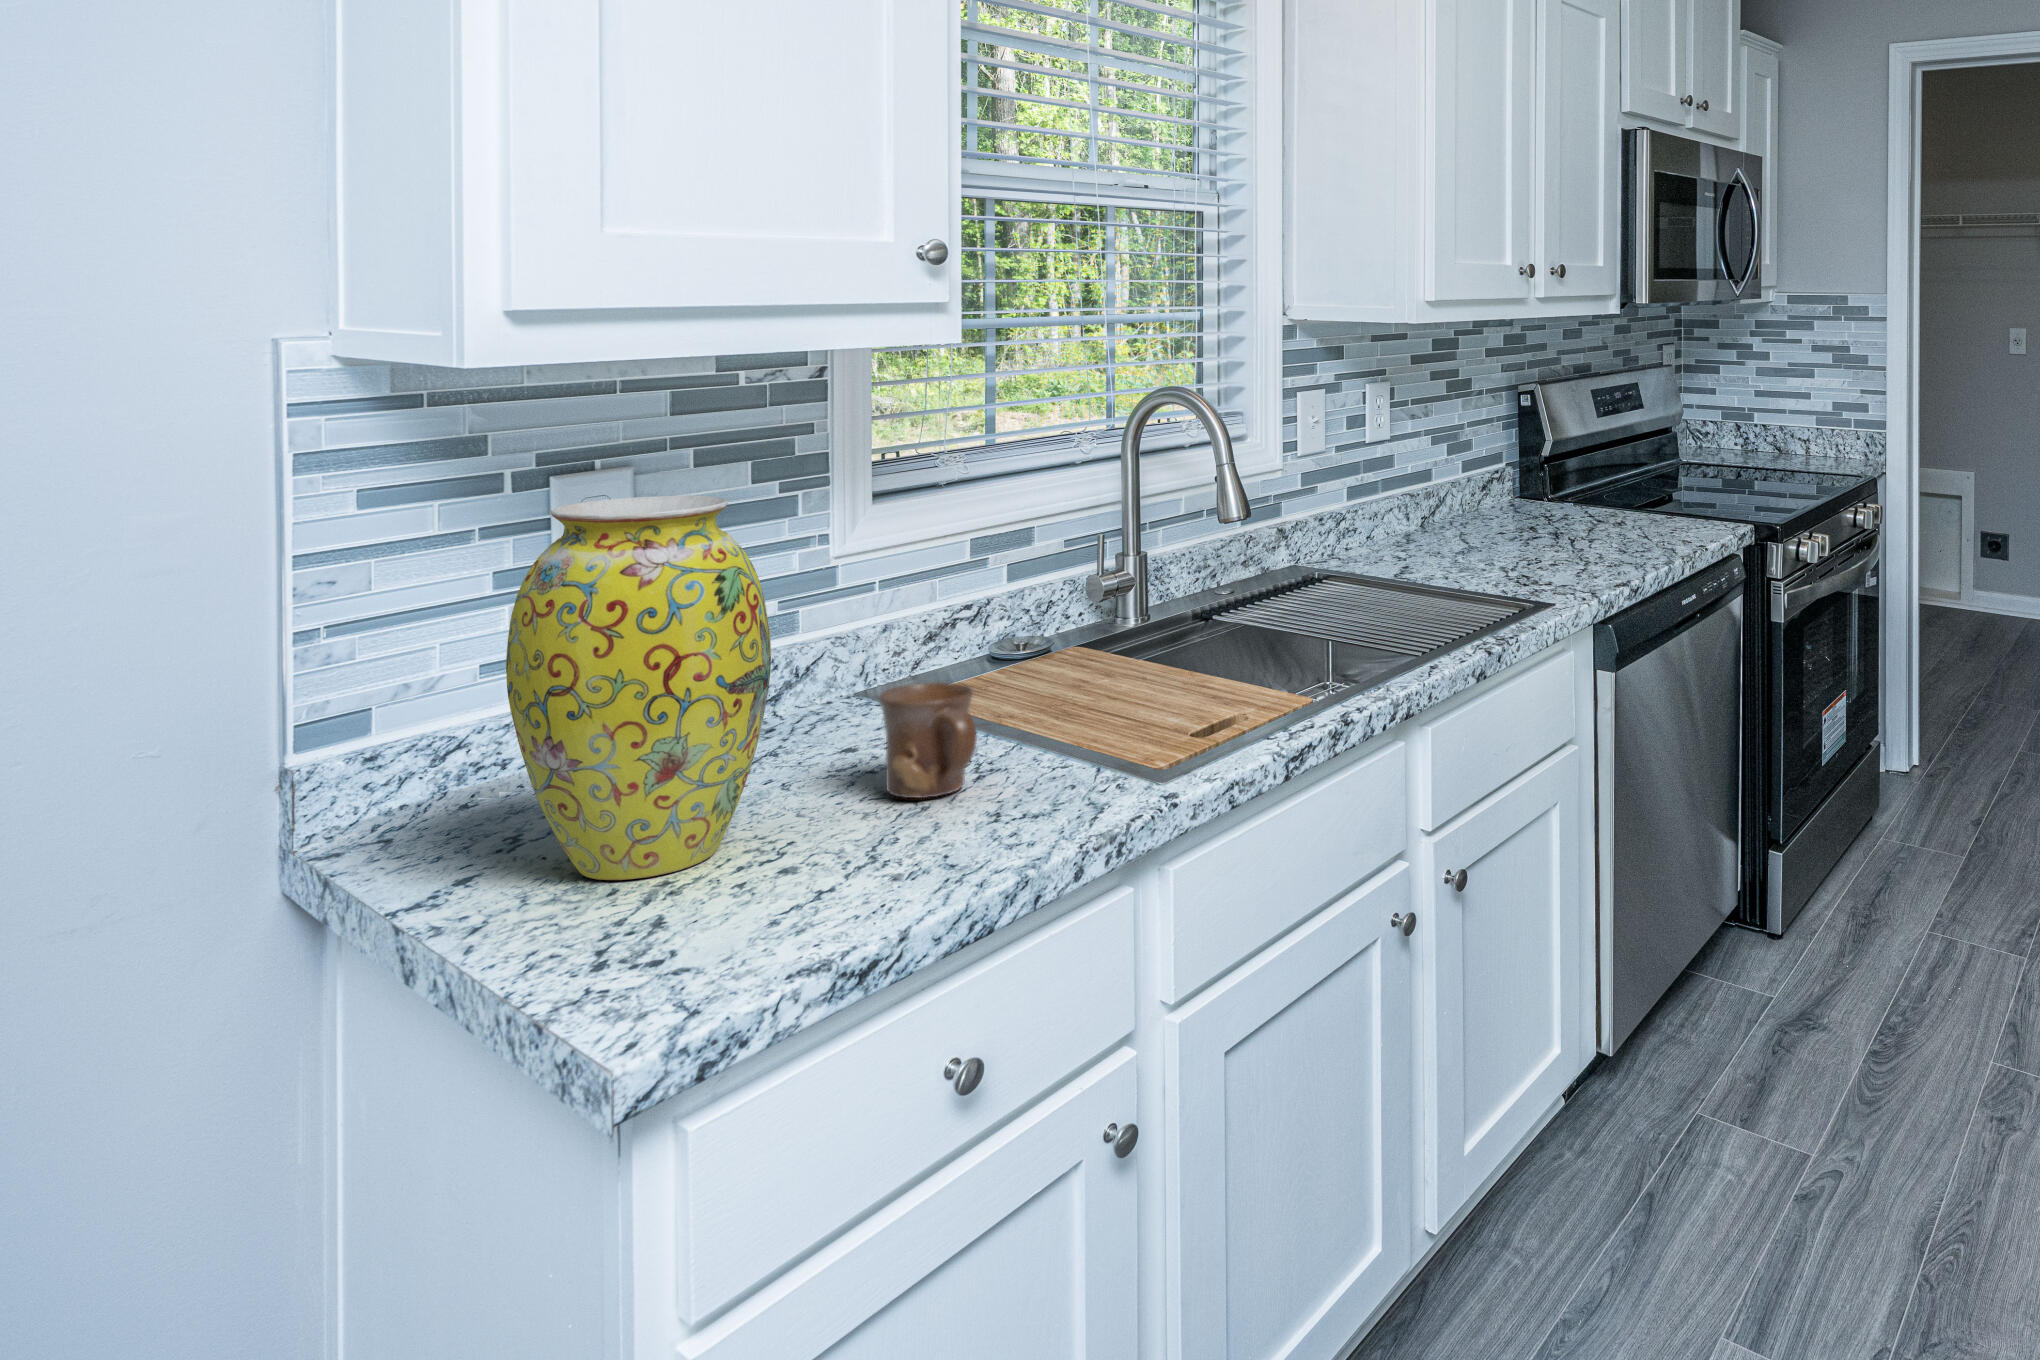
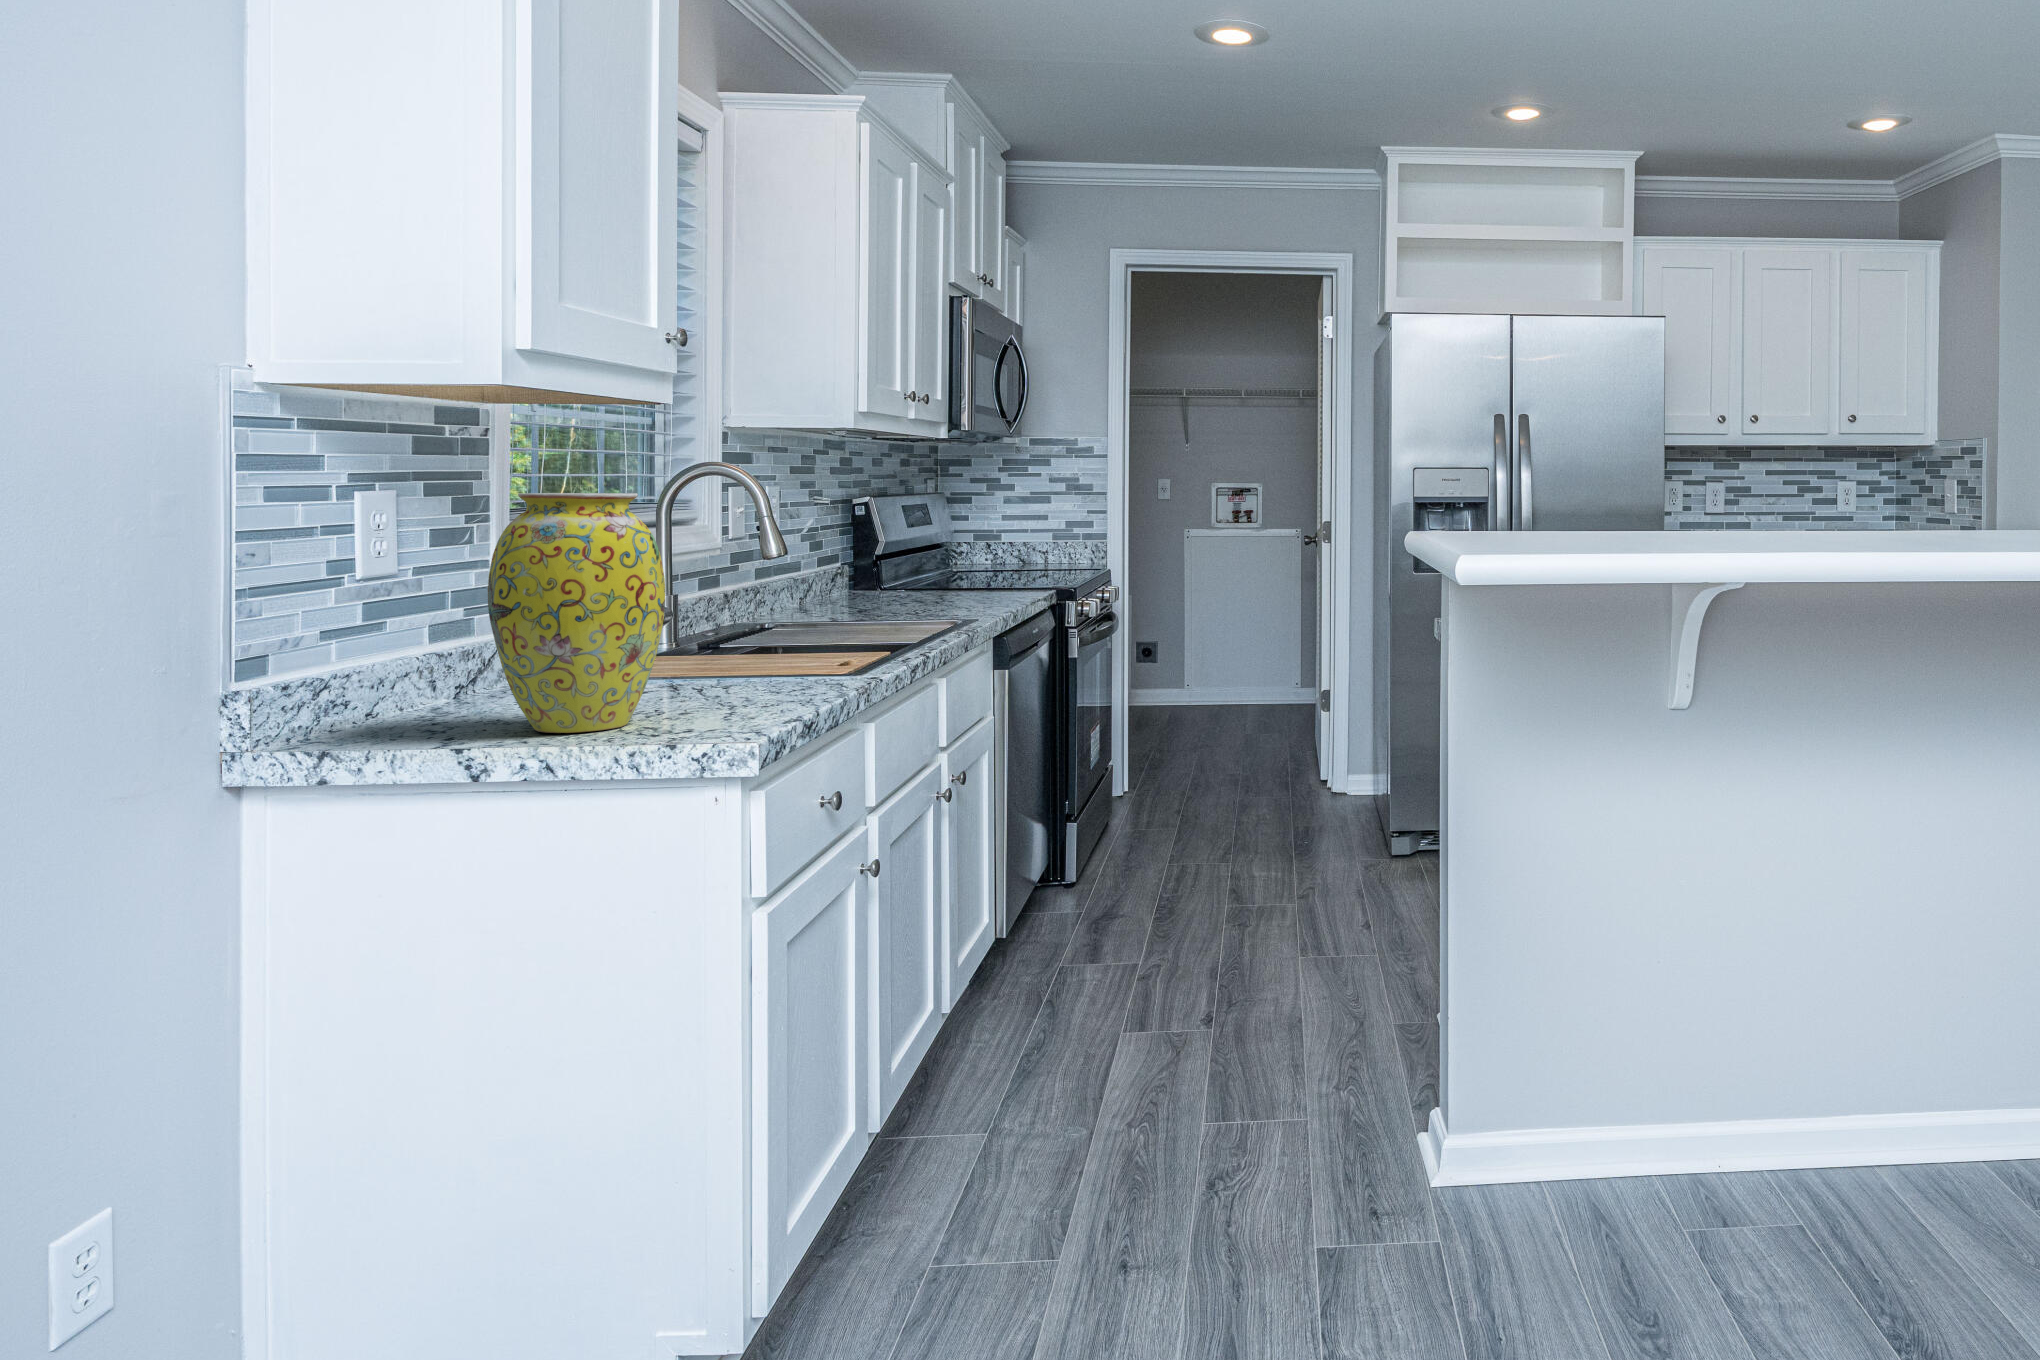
mug: present [879,683,977,798] -> none [678,632,763,700]

